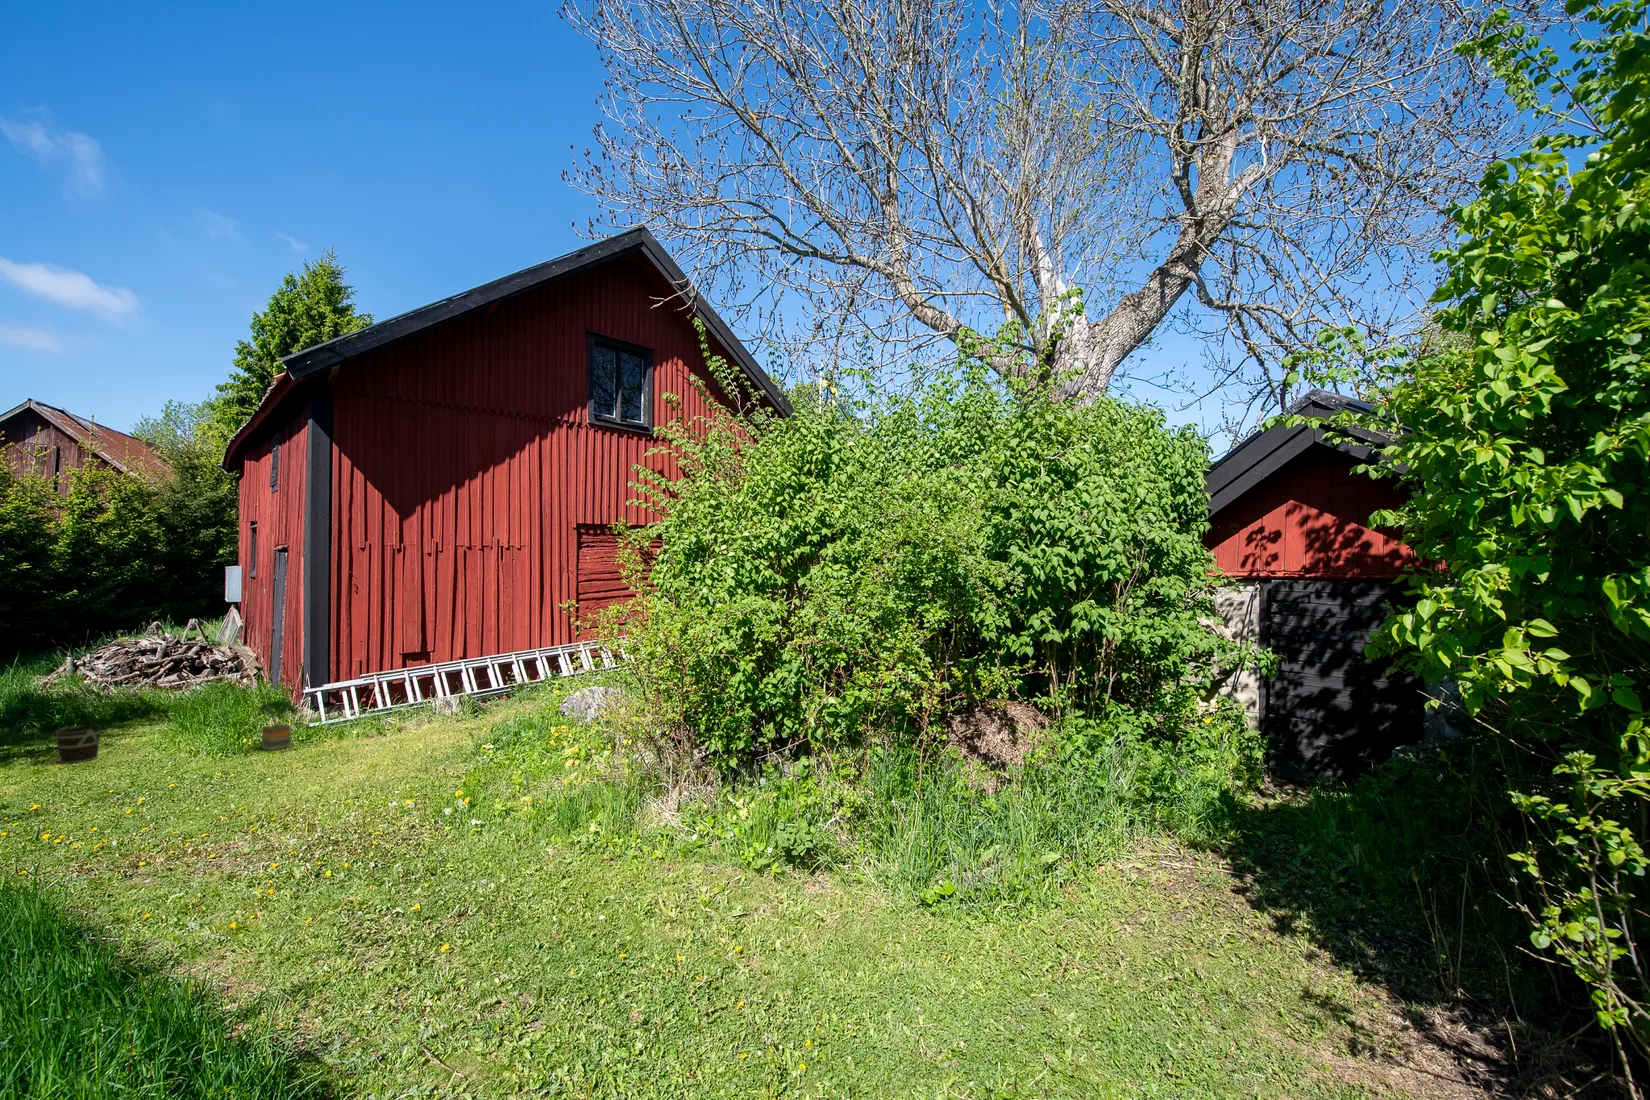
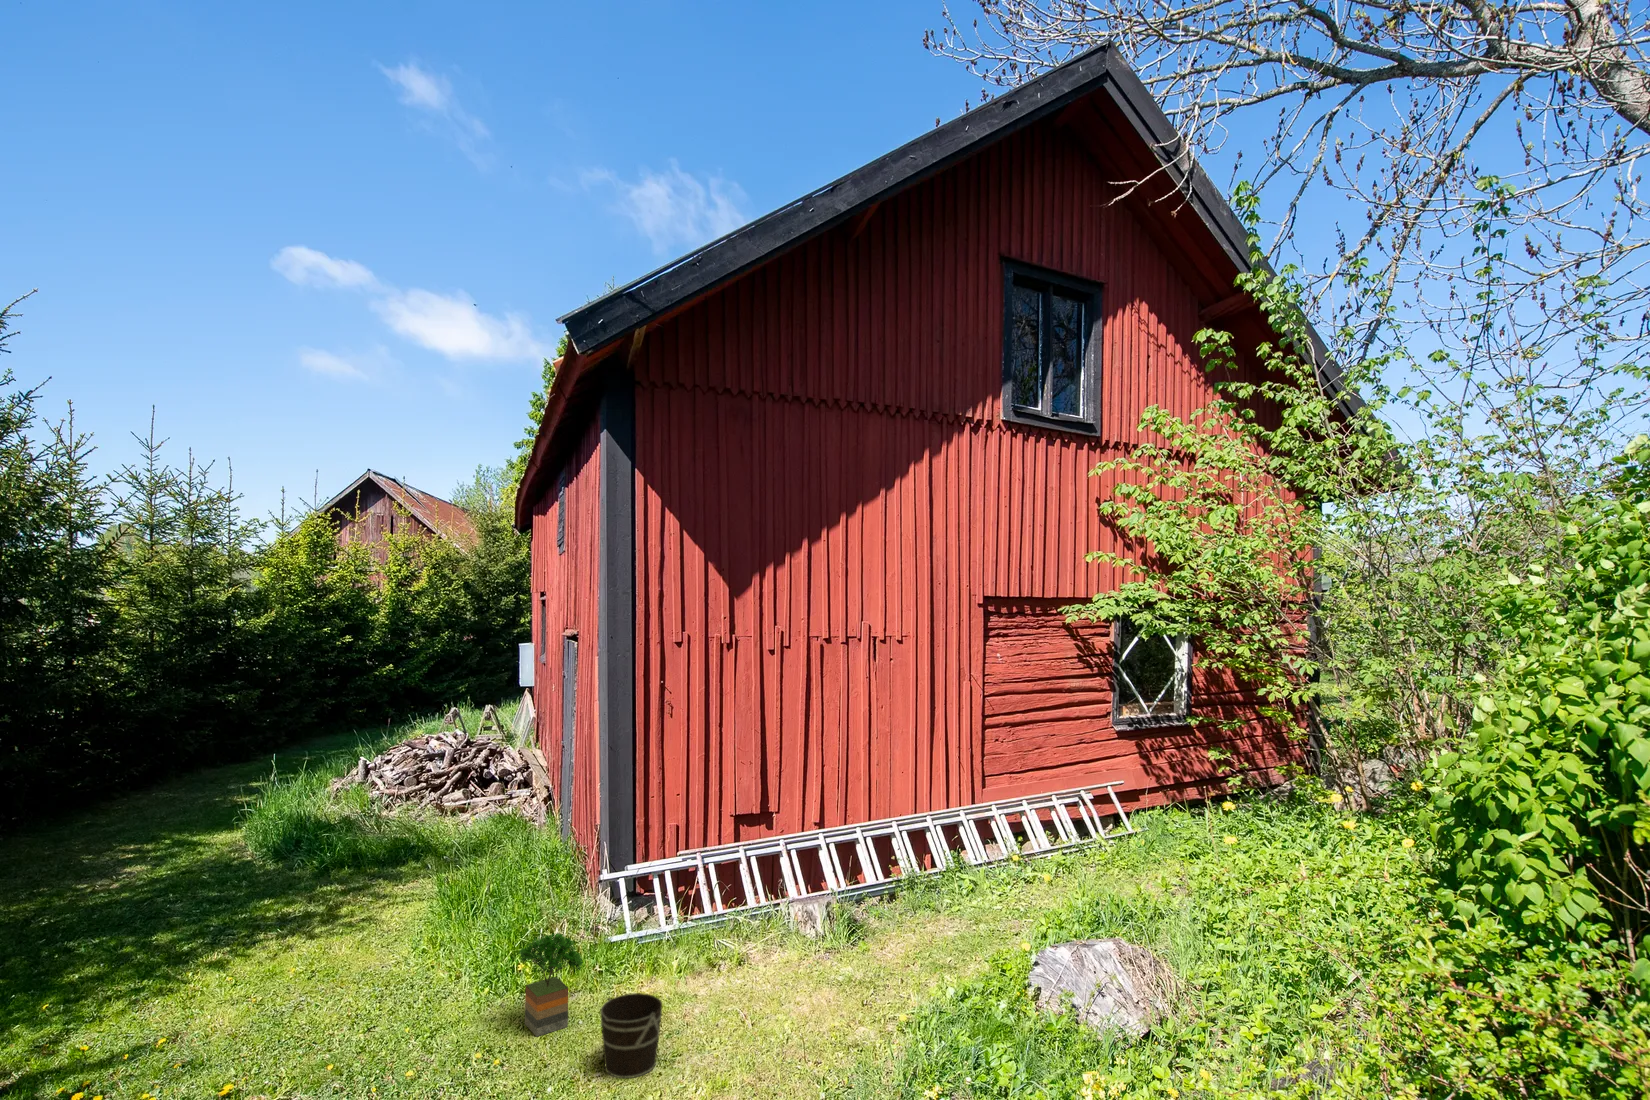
bucket: present [56,726,101,763] -> present [600,993,662,1078]

